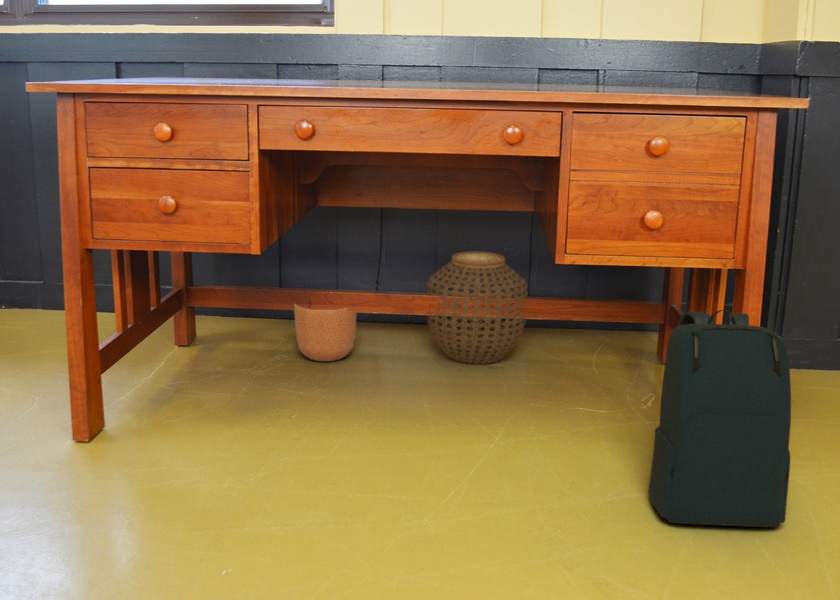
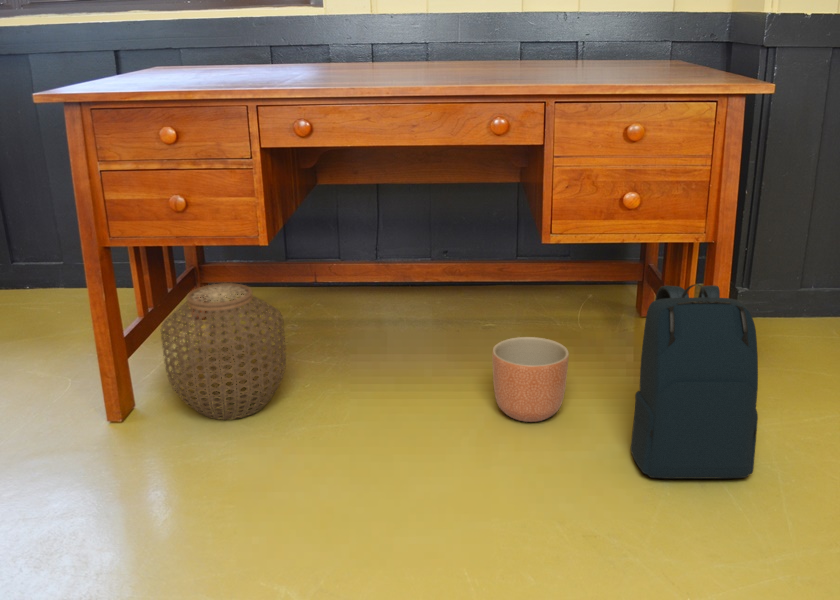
woven basket: present [427,252,527,364] -> present [161,283,286,420]
planter: present [294,304,356,361] -> present [493,337,569,422]

